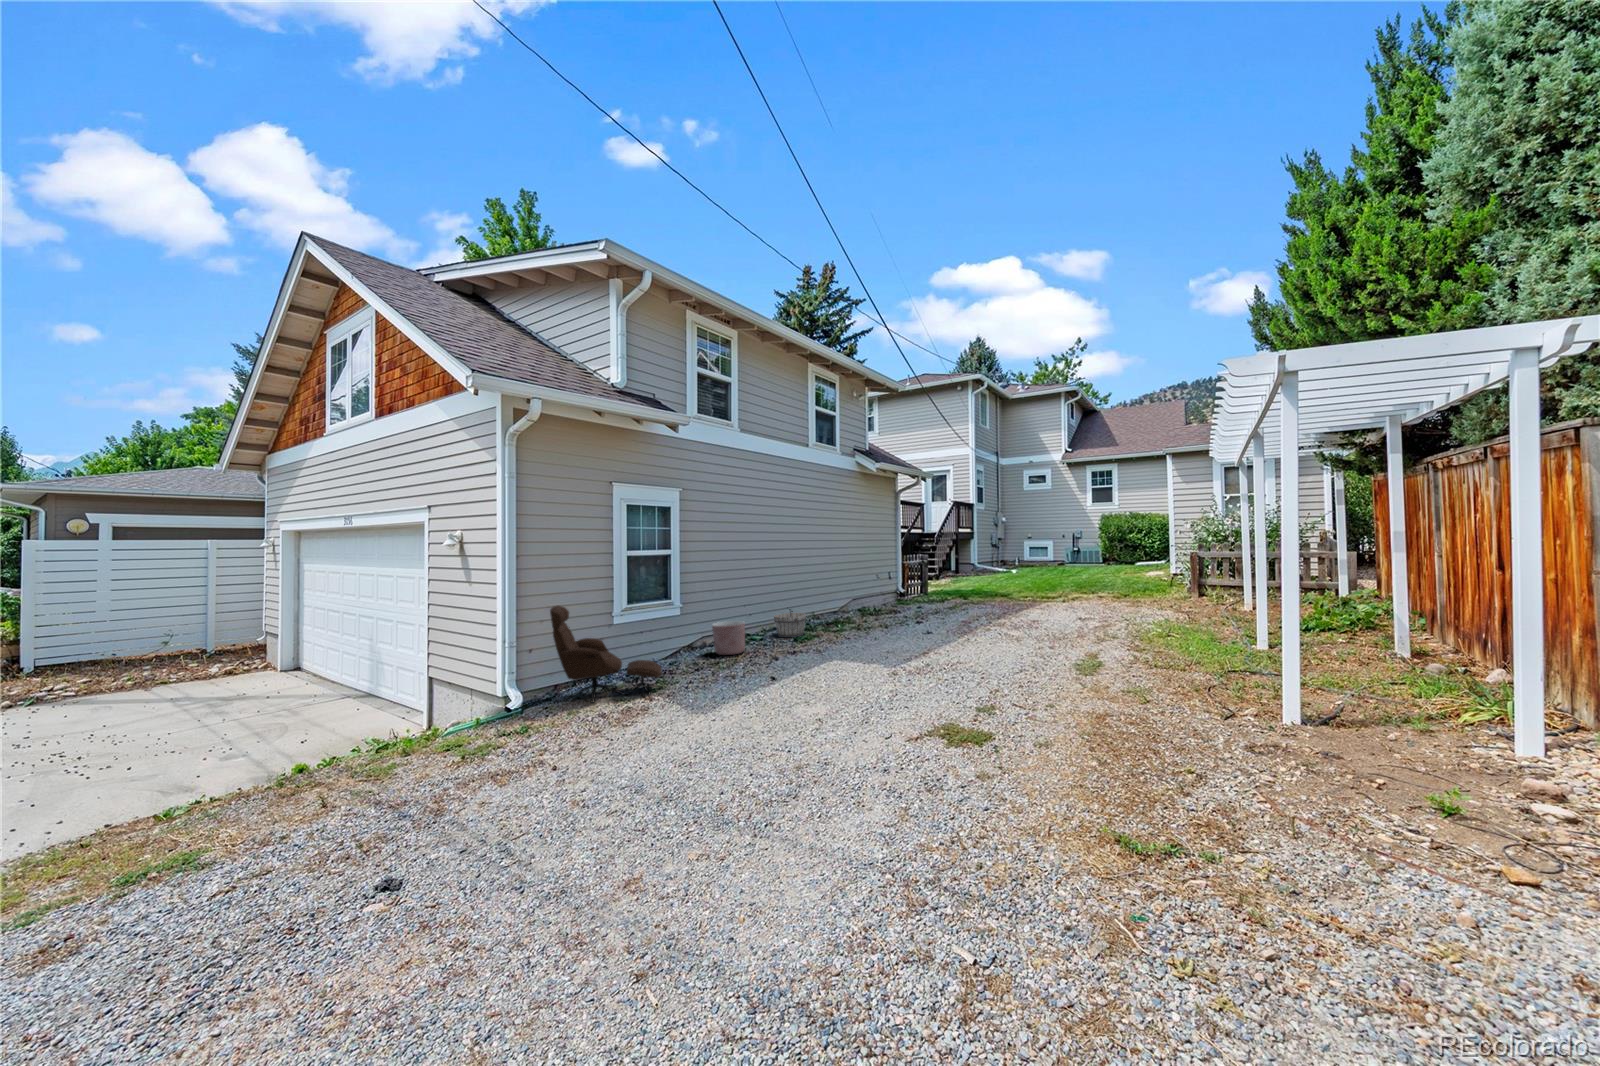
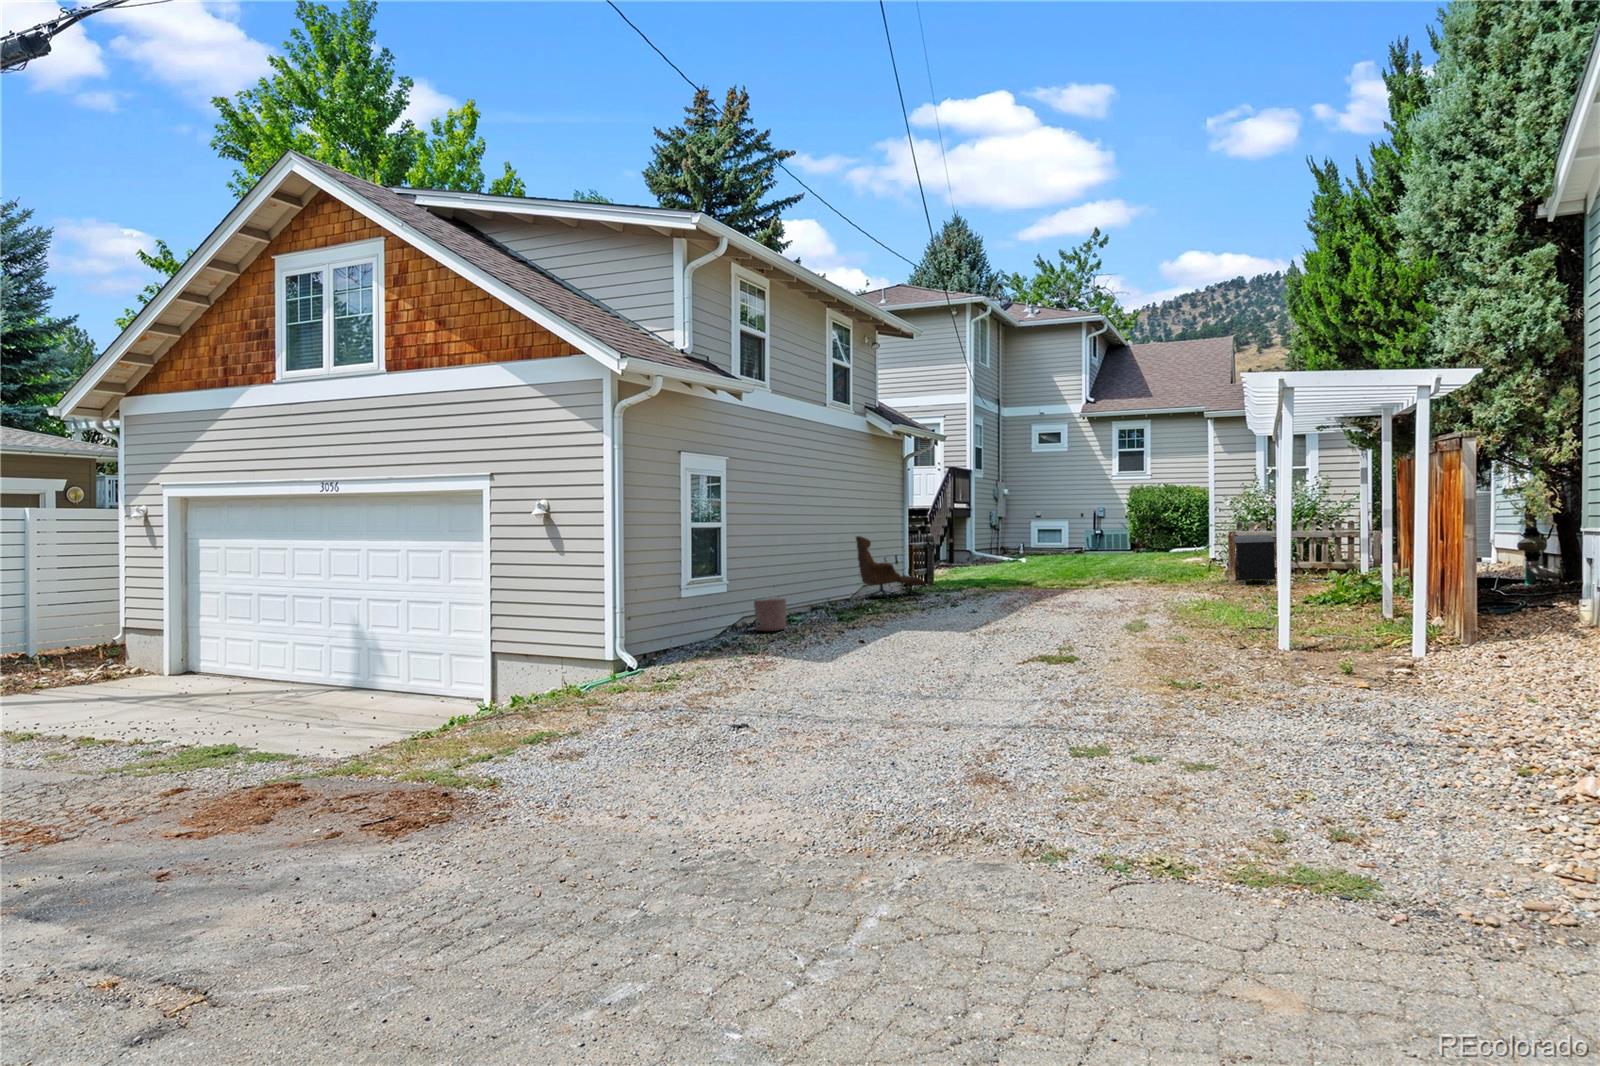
storage bench: none [1197,555,1242,603] -> present [1234,535,1275,585]
lounge chair: present [550,606,662,703] -> present [856,536,926,599]
wooden bucket: present [774,609,806,637] -> none [797,586,833,618]

